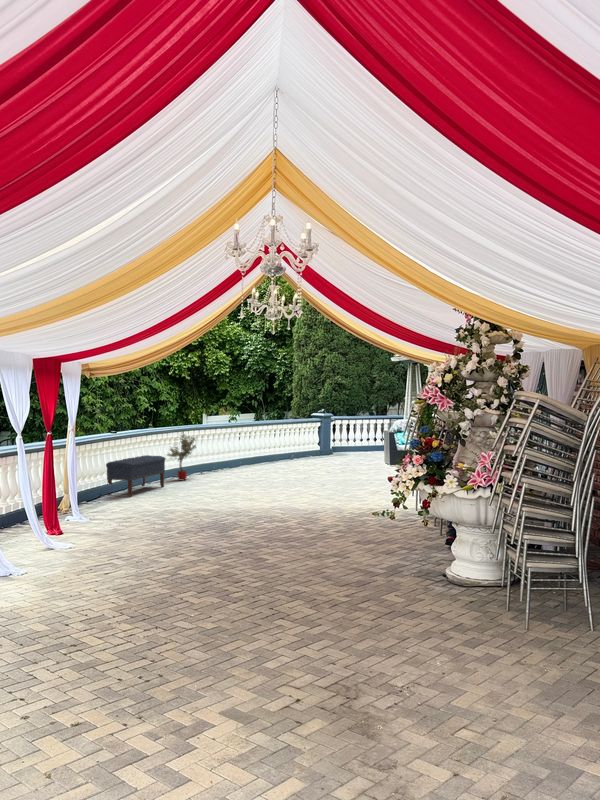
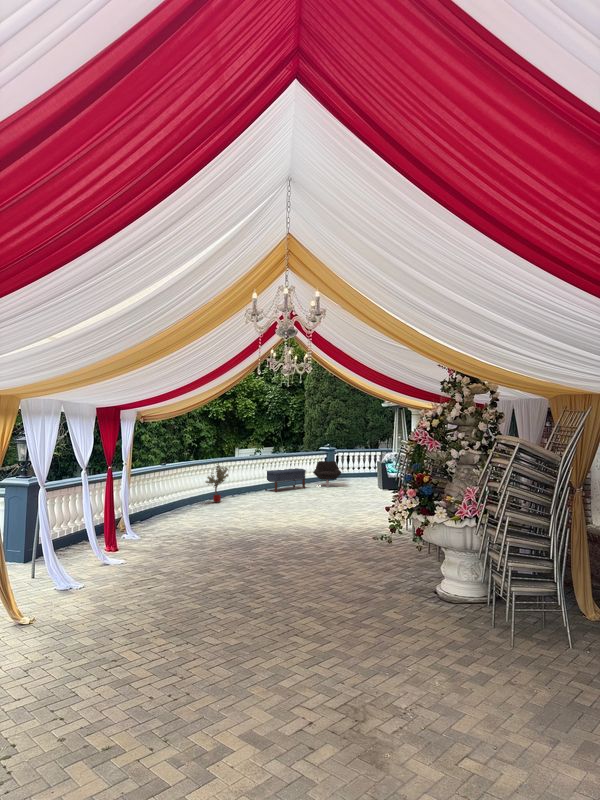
lounge chair: none [303,430,339,463] -> present [313,461,341,488]
bench: present [106,455,165,497] -> present [265,468,306,492]

